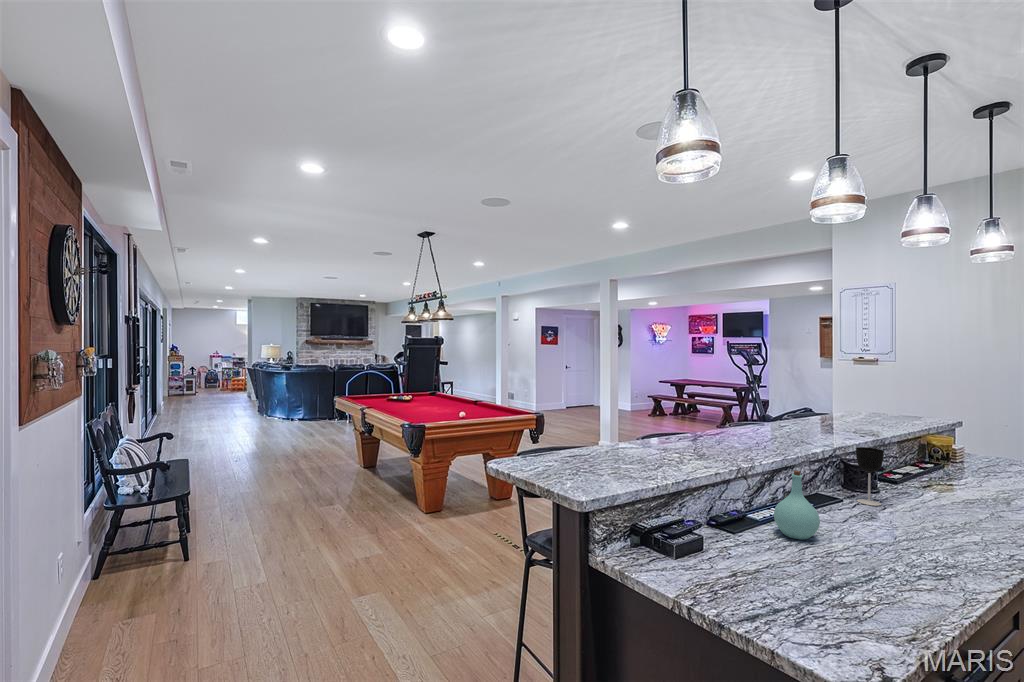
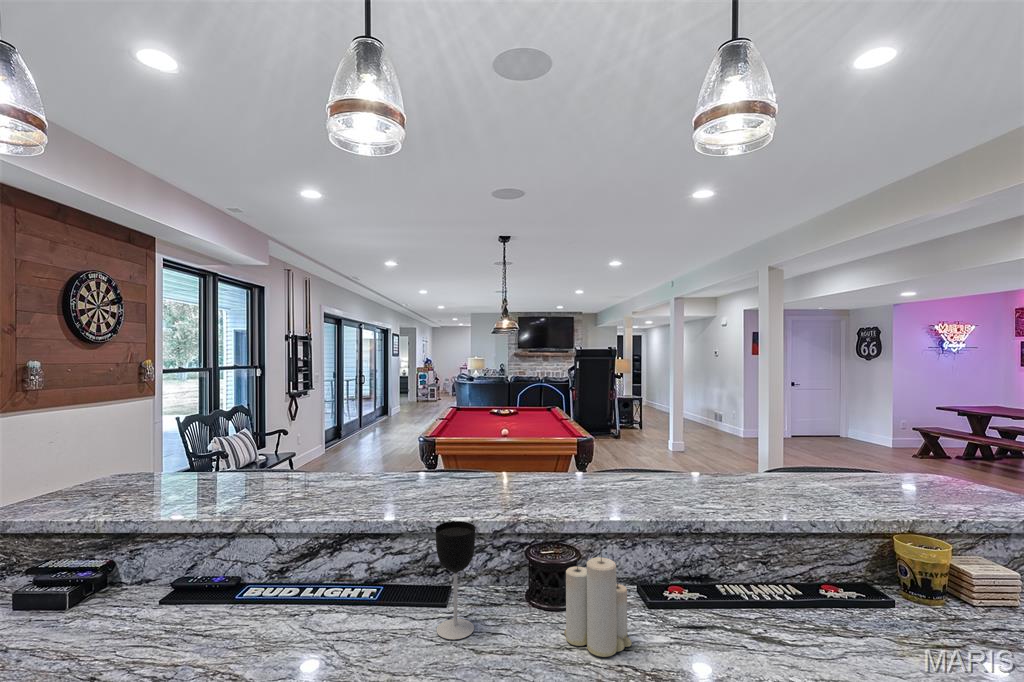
candle: none [896,450,930,497] -> present [564,552,632,657]
bottle: present [774,471,820,540] -> none [125,532,203,647]

